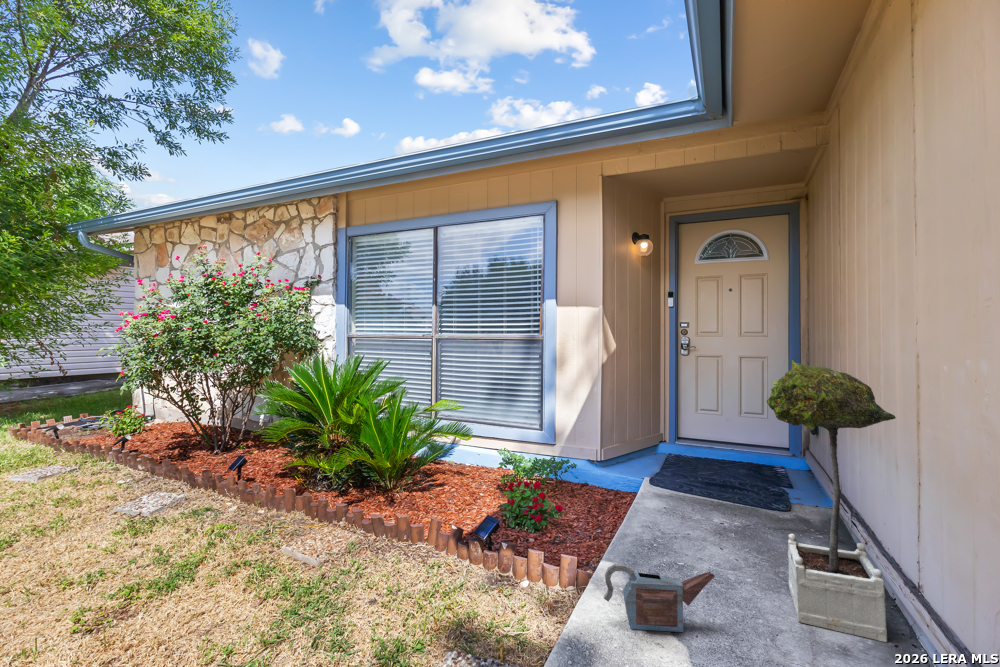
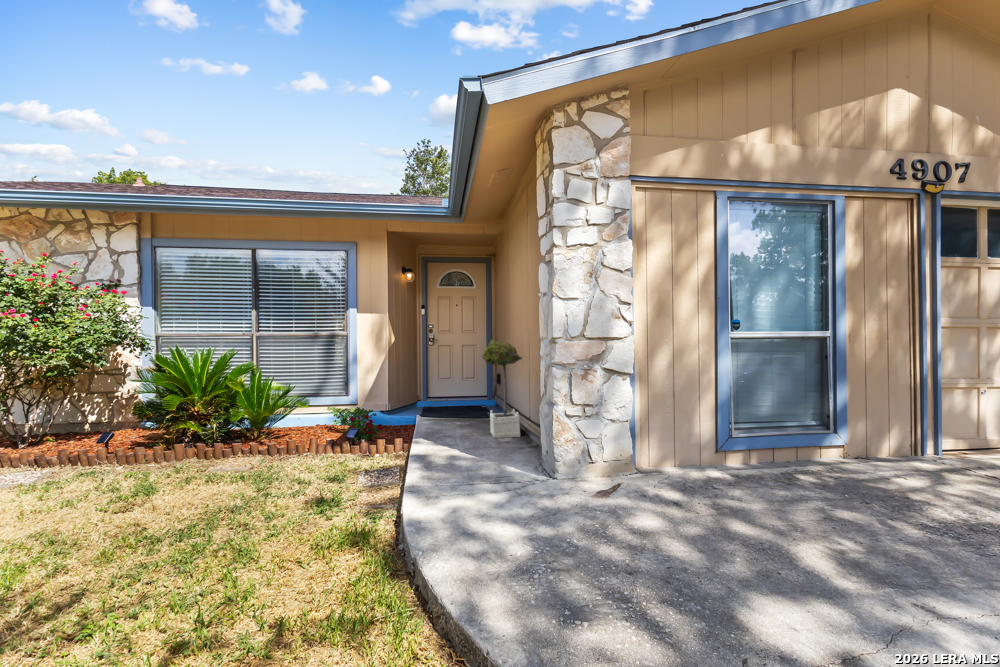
watering can: present [604,564,715,632] -> none [426,421,467,449]

